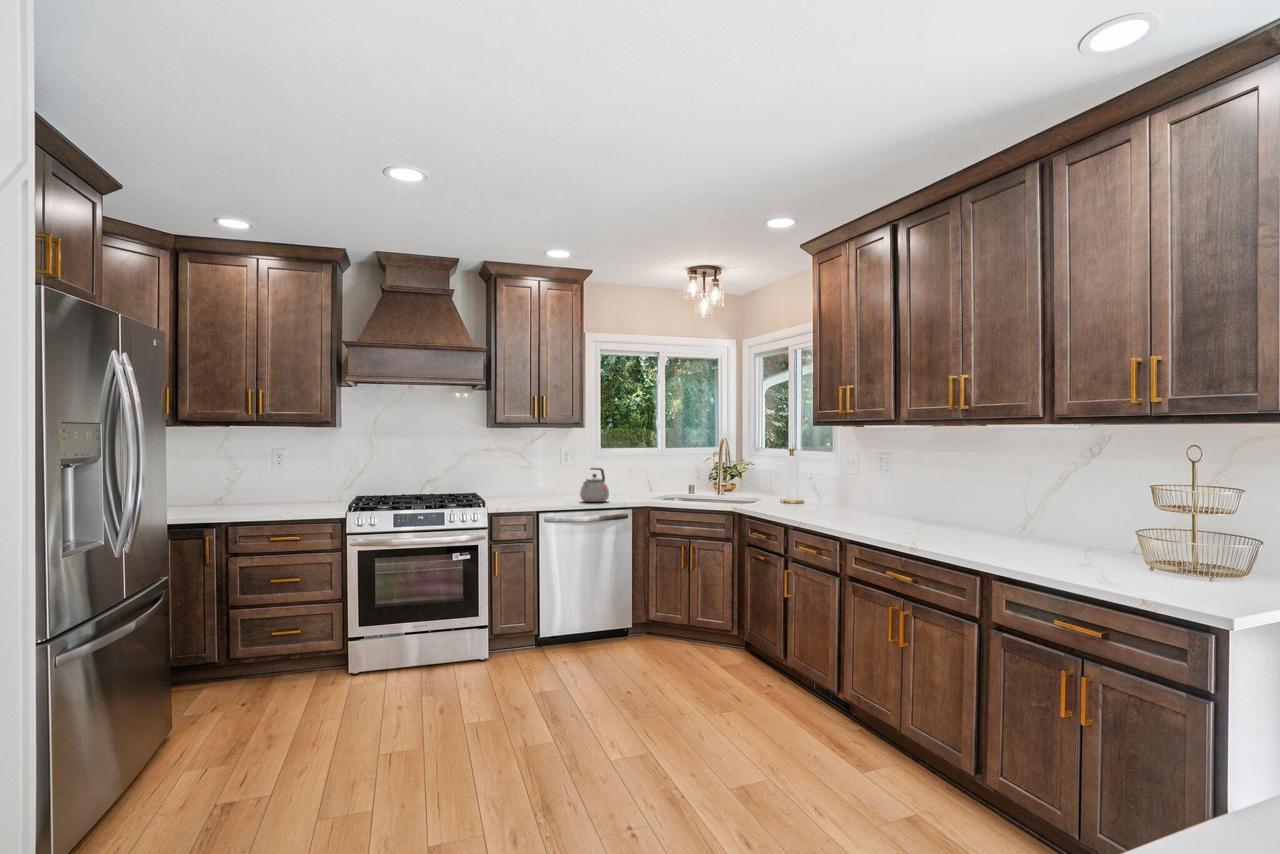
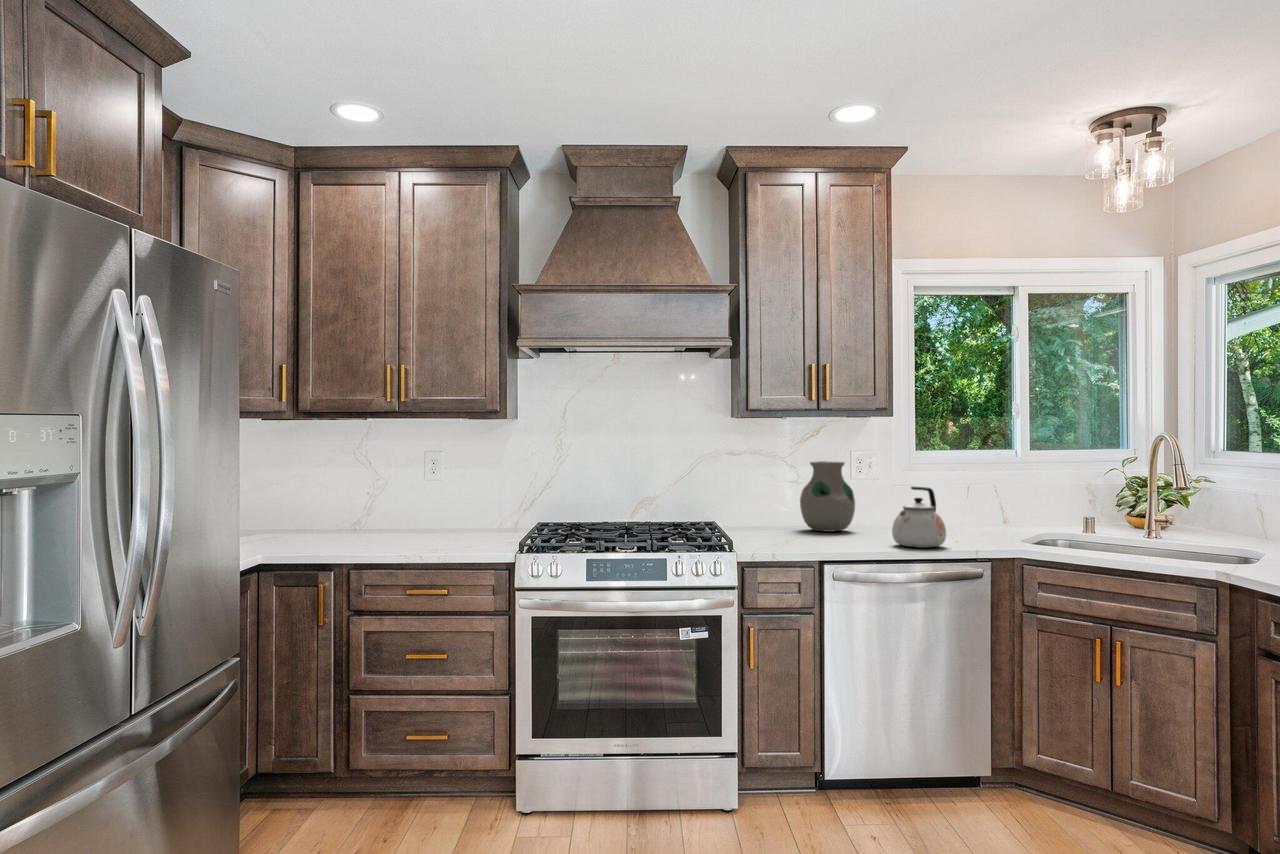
vase: none [531,452,564,495] -> present [800,461,855,532]

